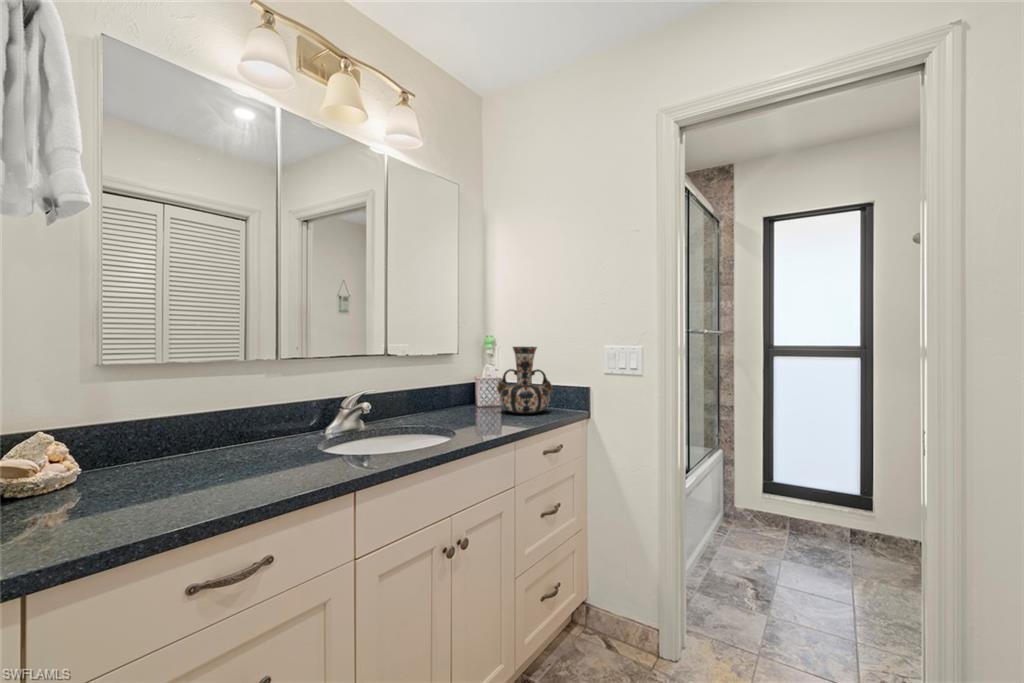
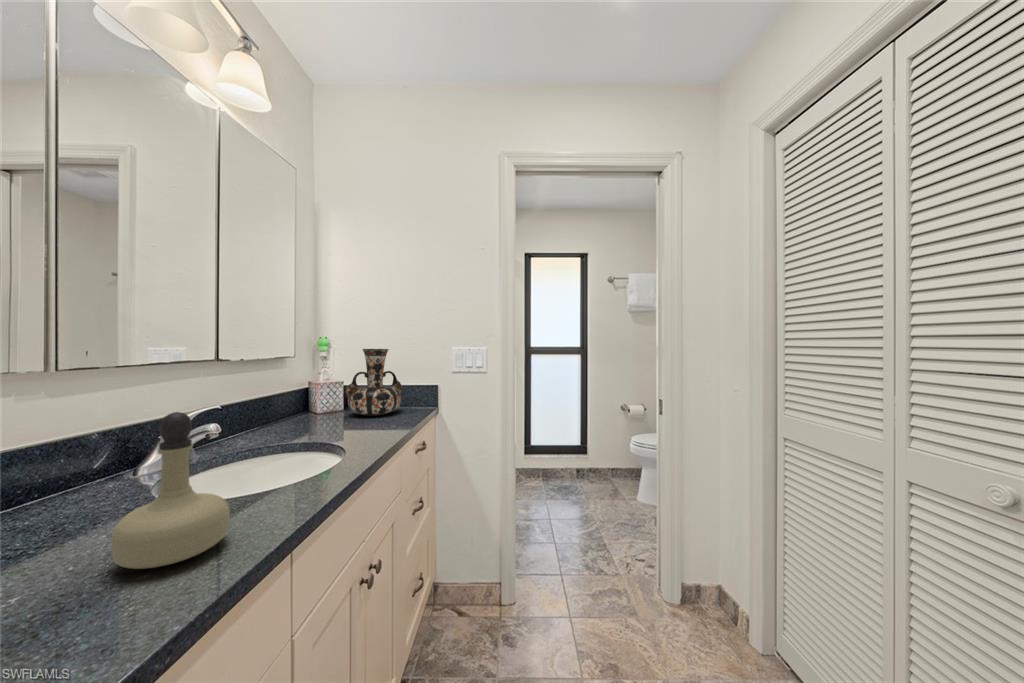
perfume bottle: none [257,386,320,480] -> present [111,412,230,569]

